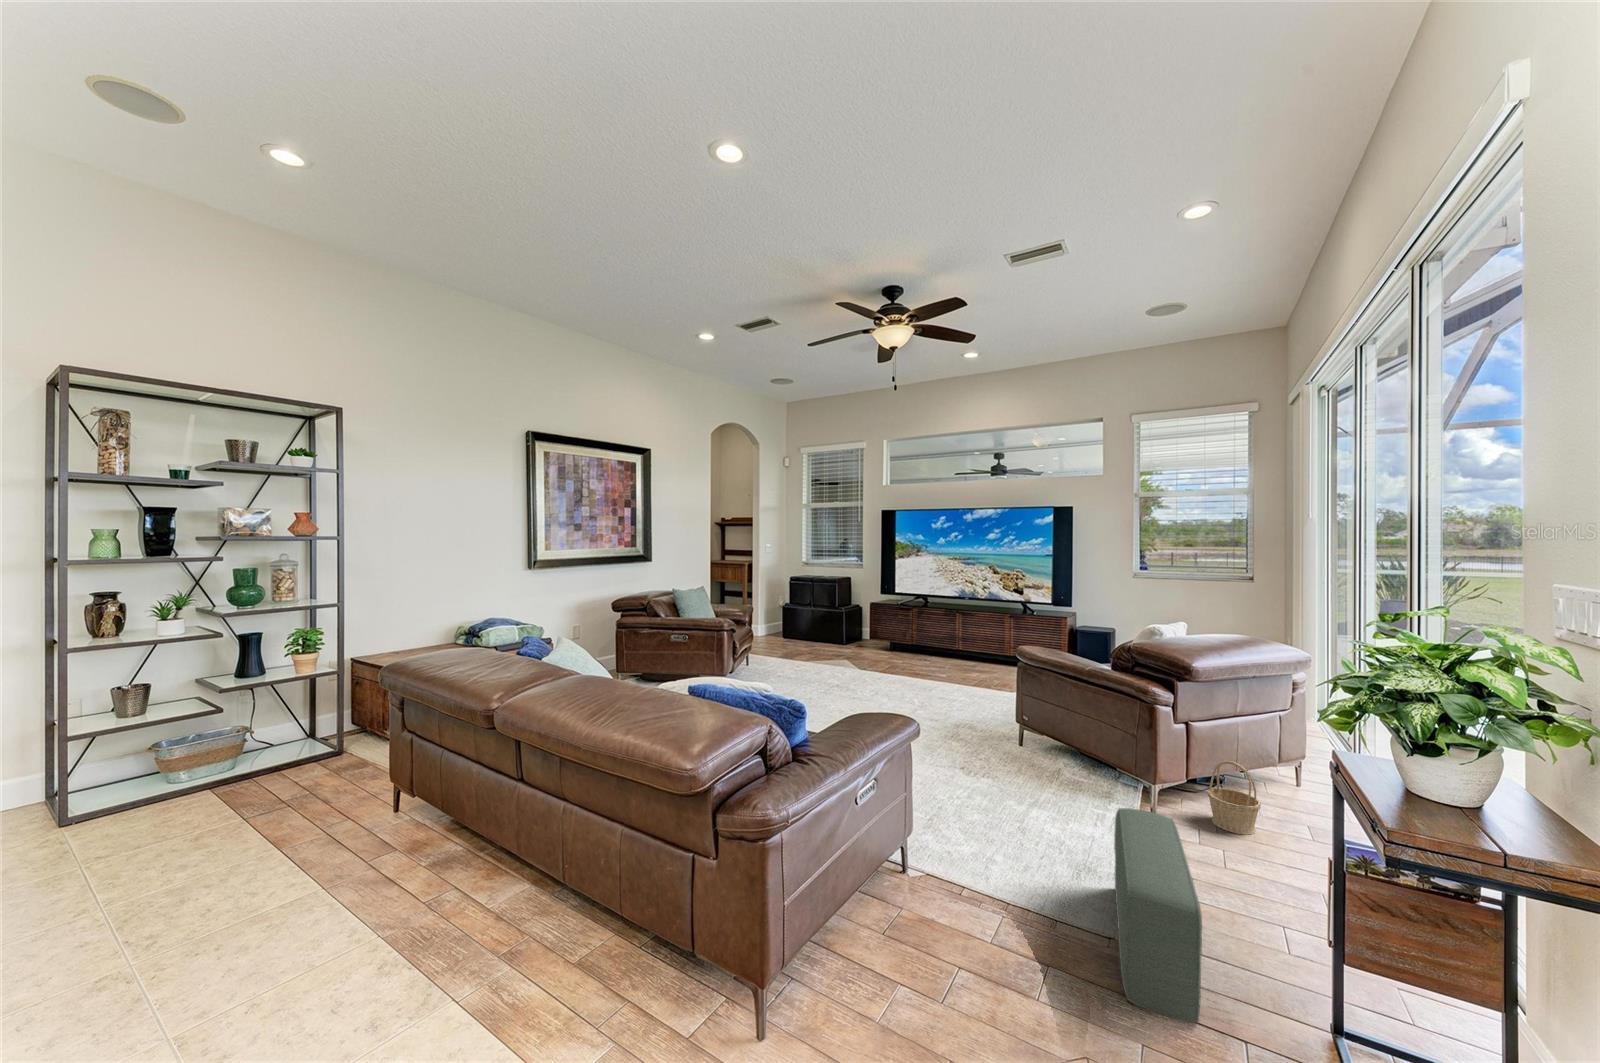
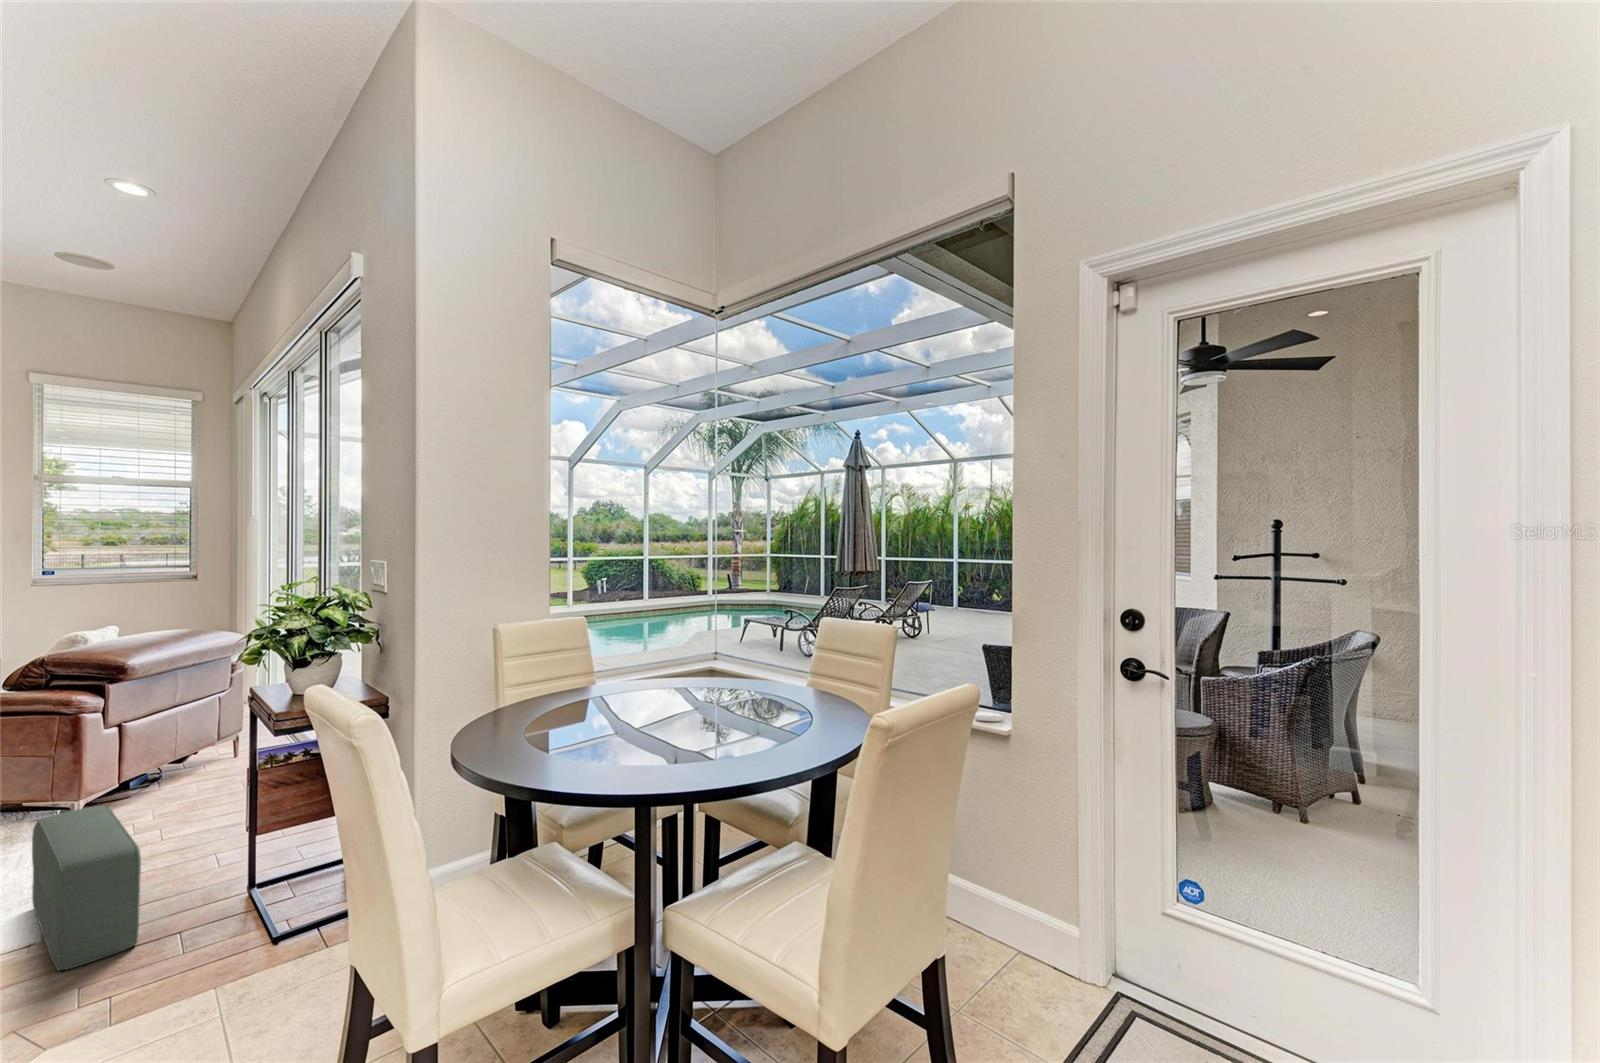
basket: present [1207,761,1261,835] -> none [143,747,199,815]

